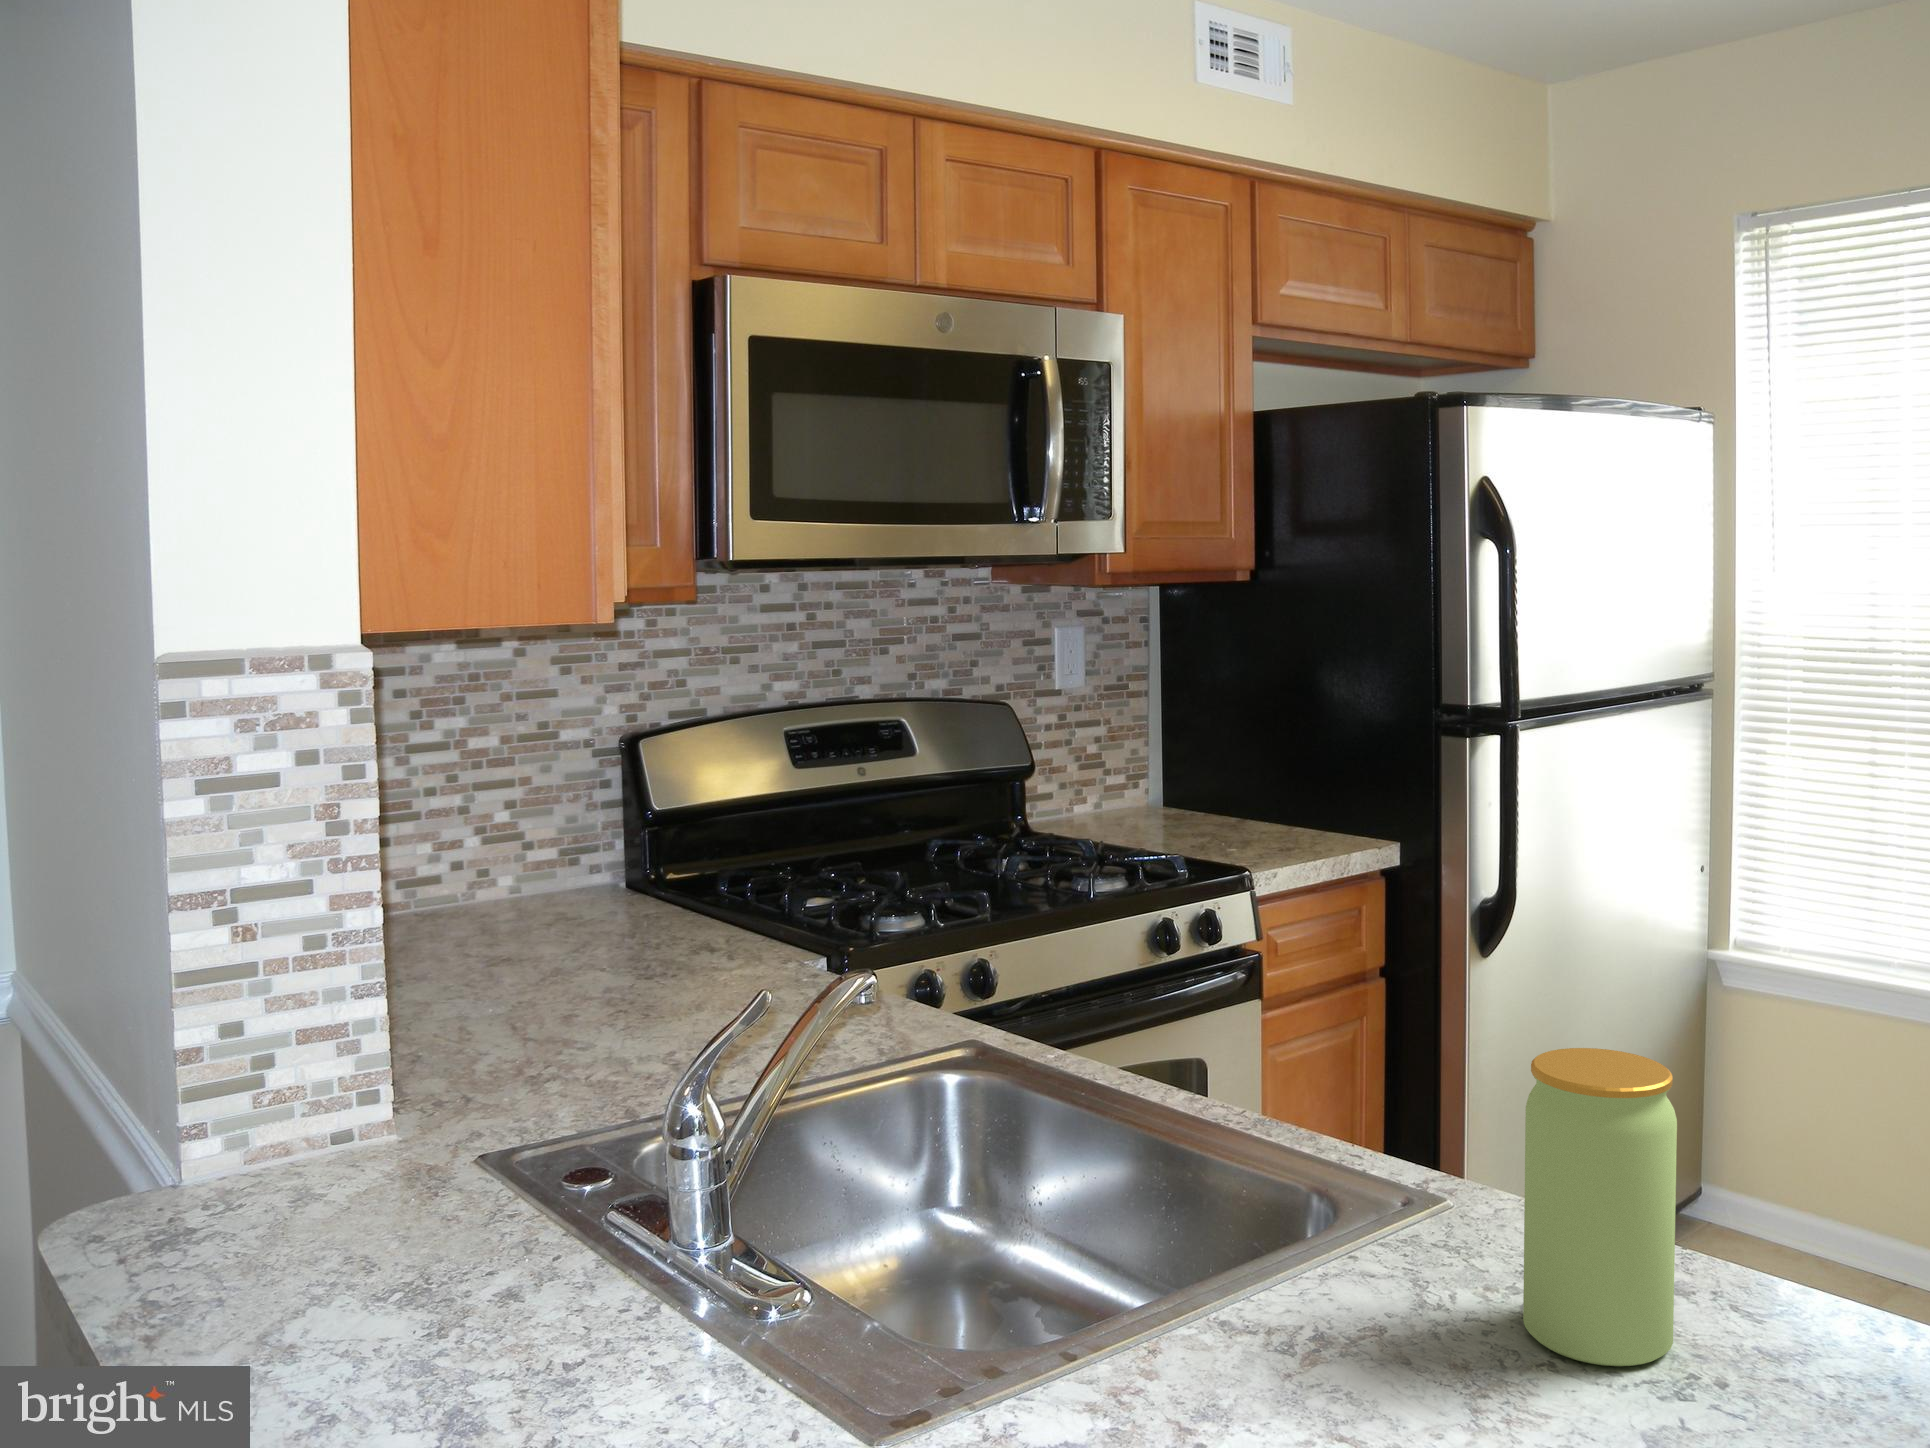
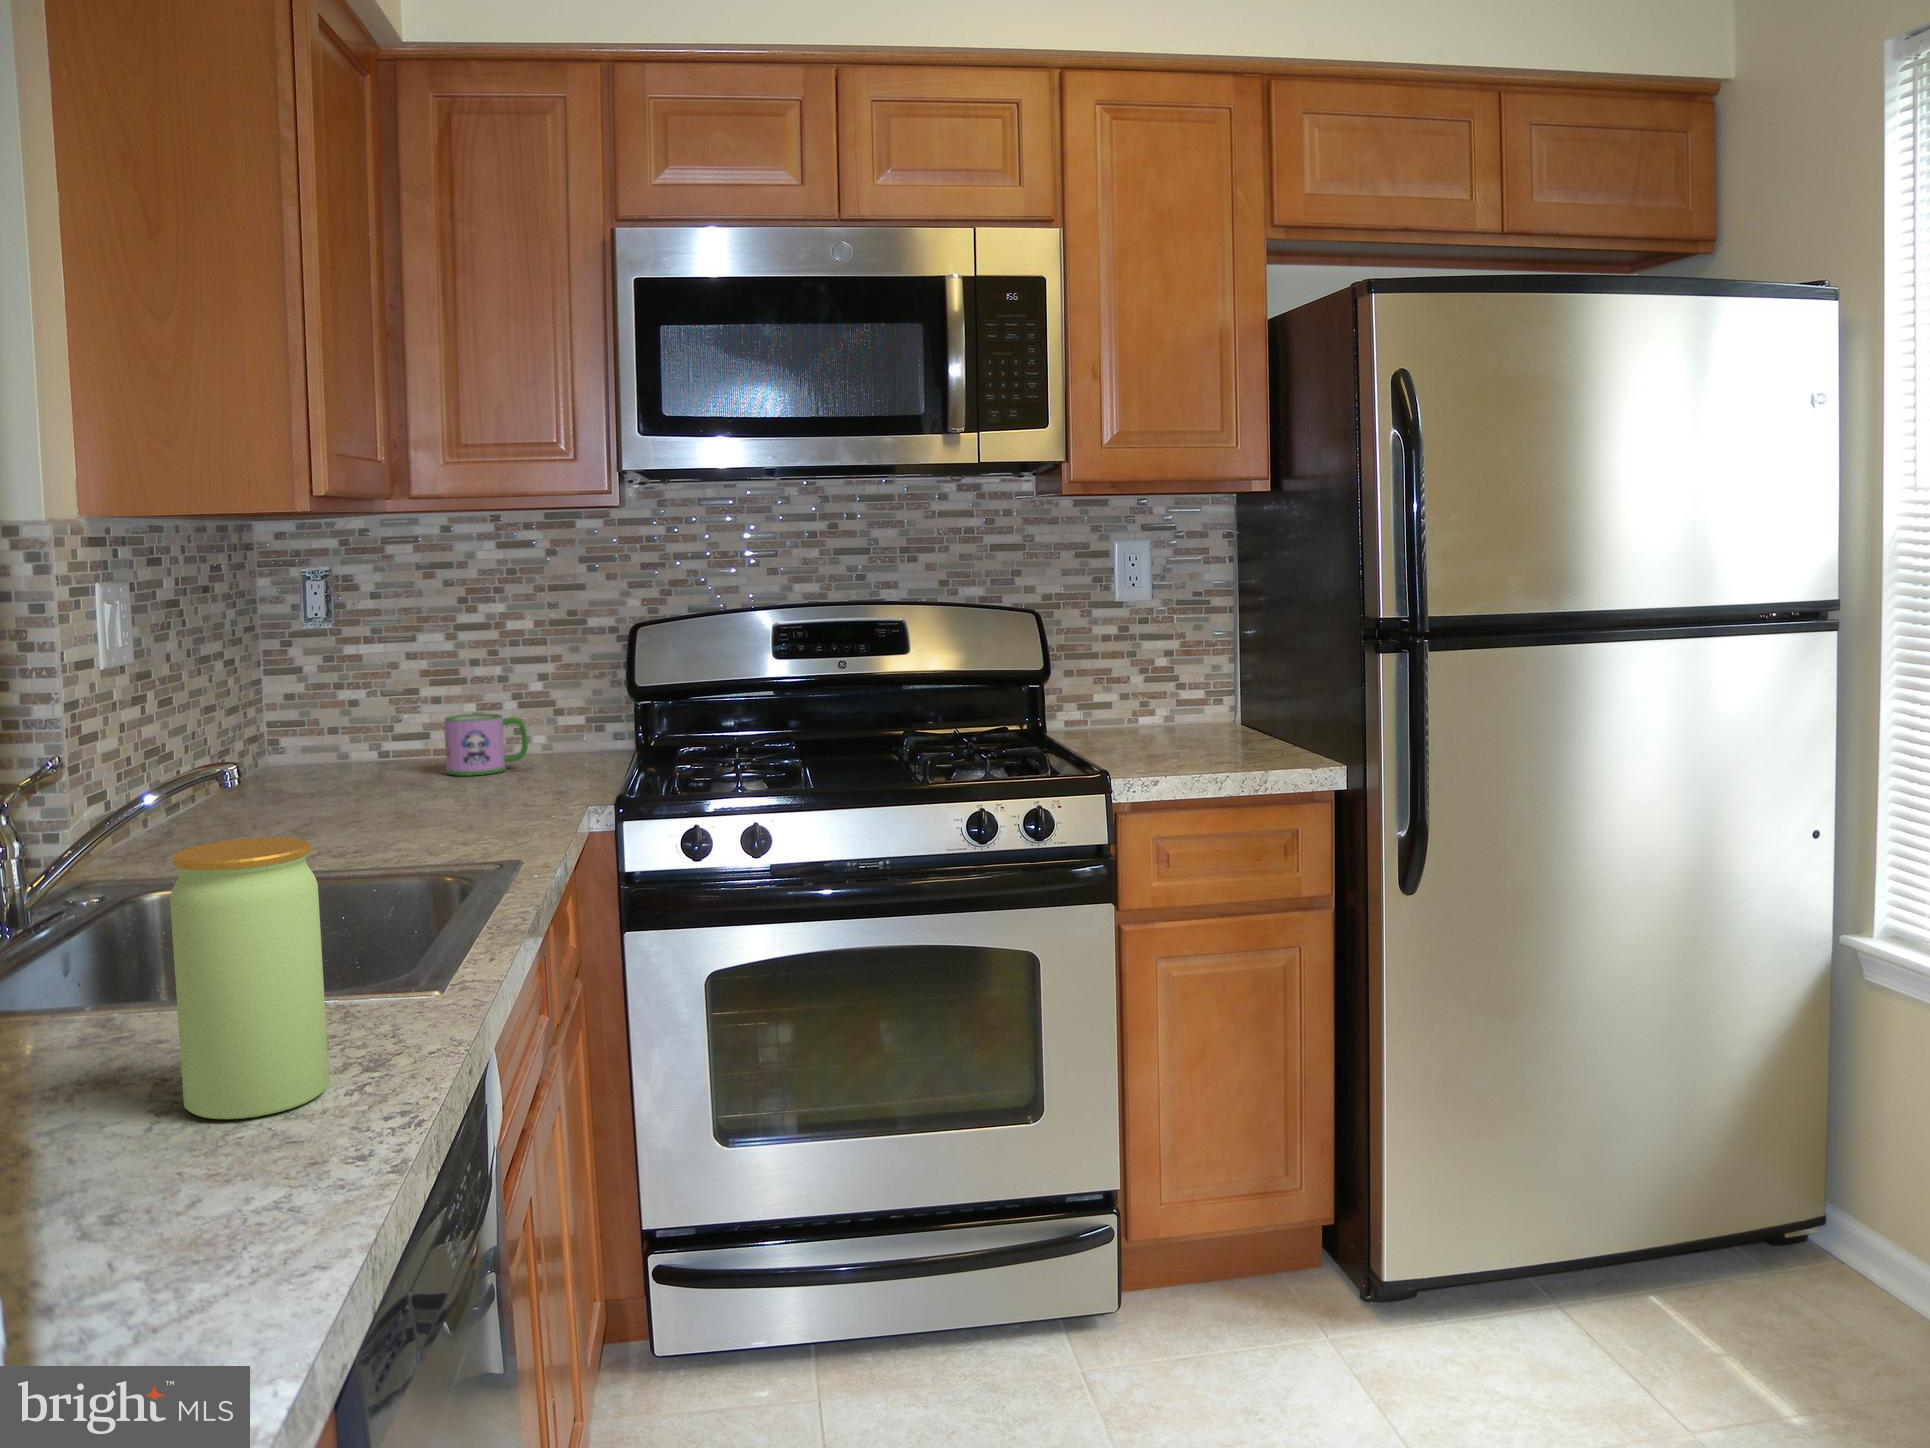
mug: none [454,855,549,935] -> present [444,714,528,776]

